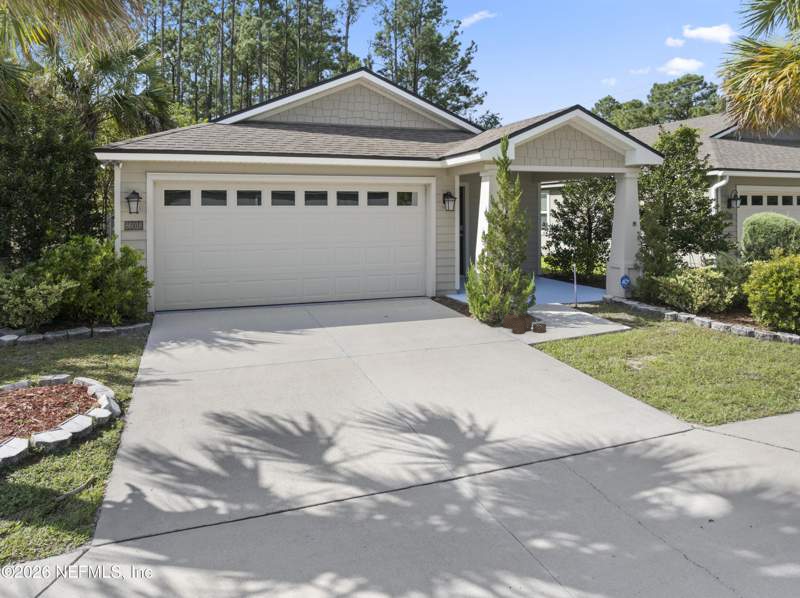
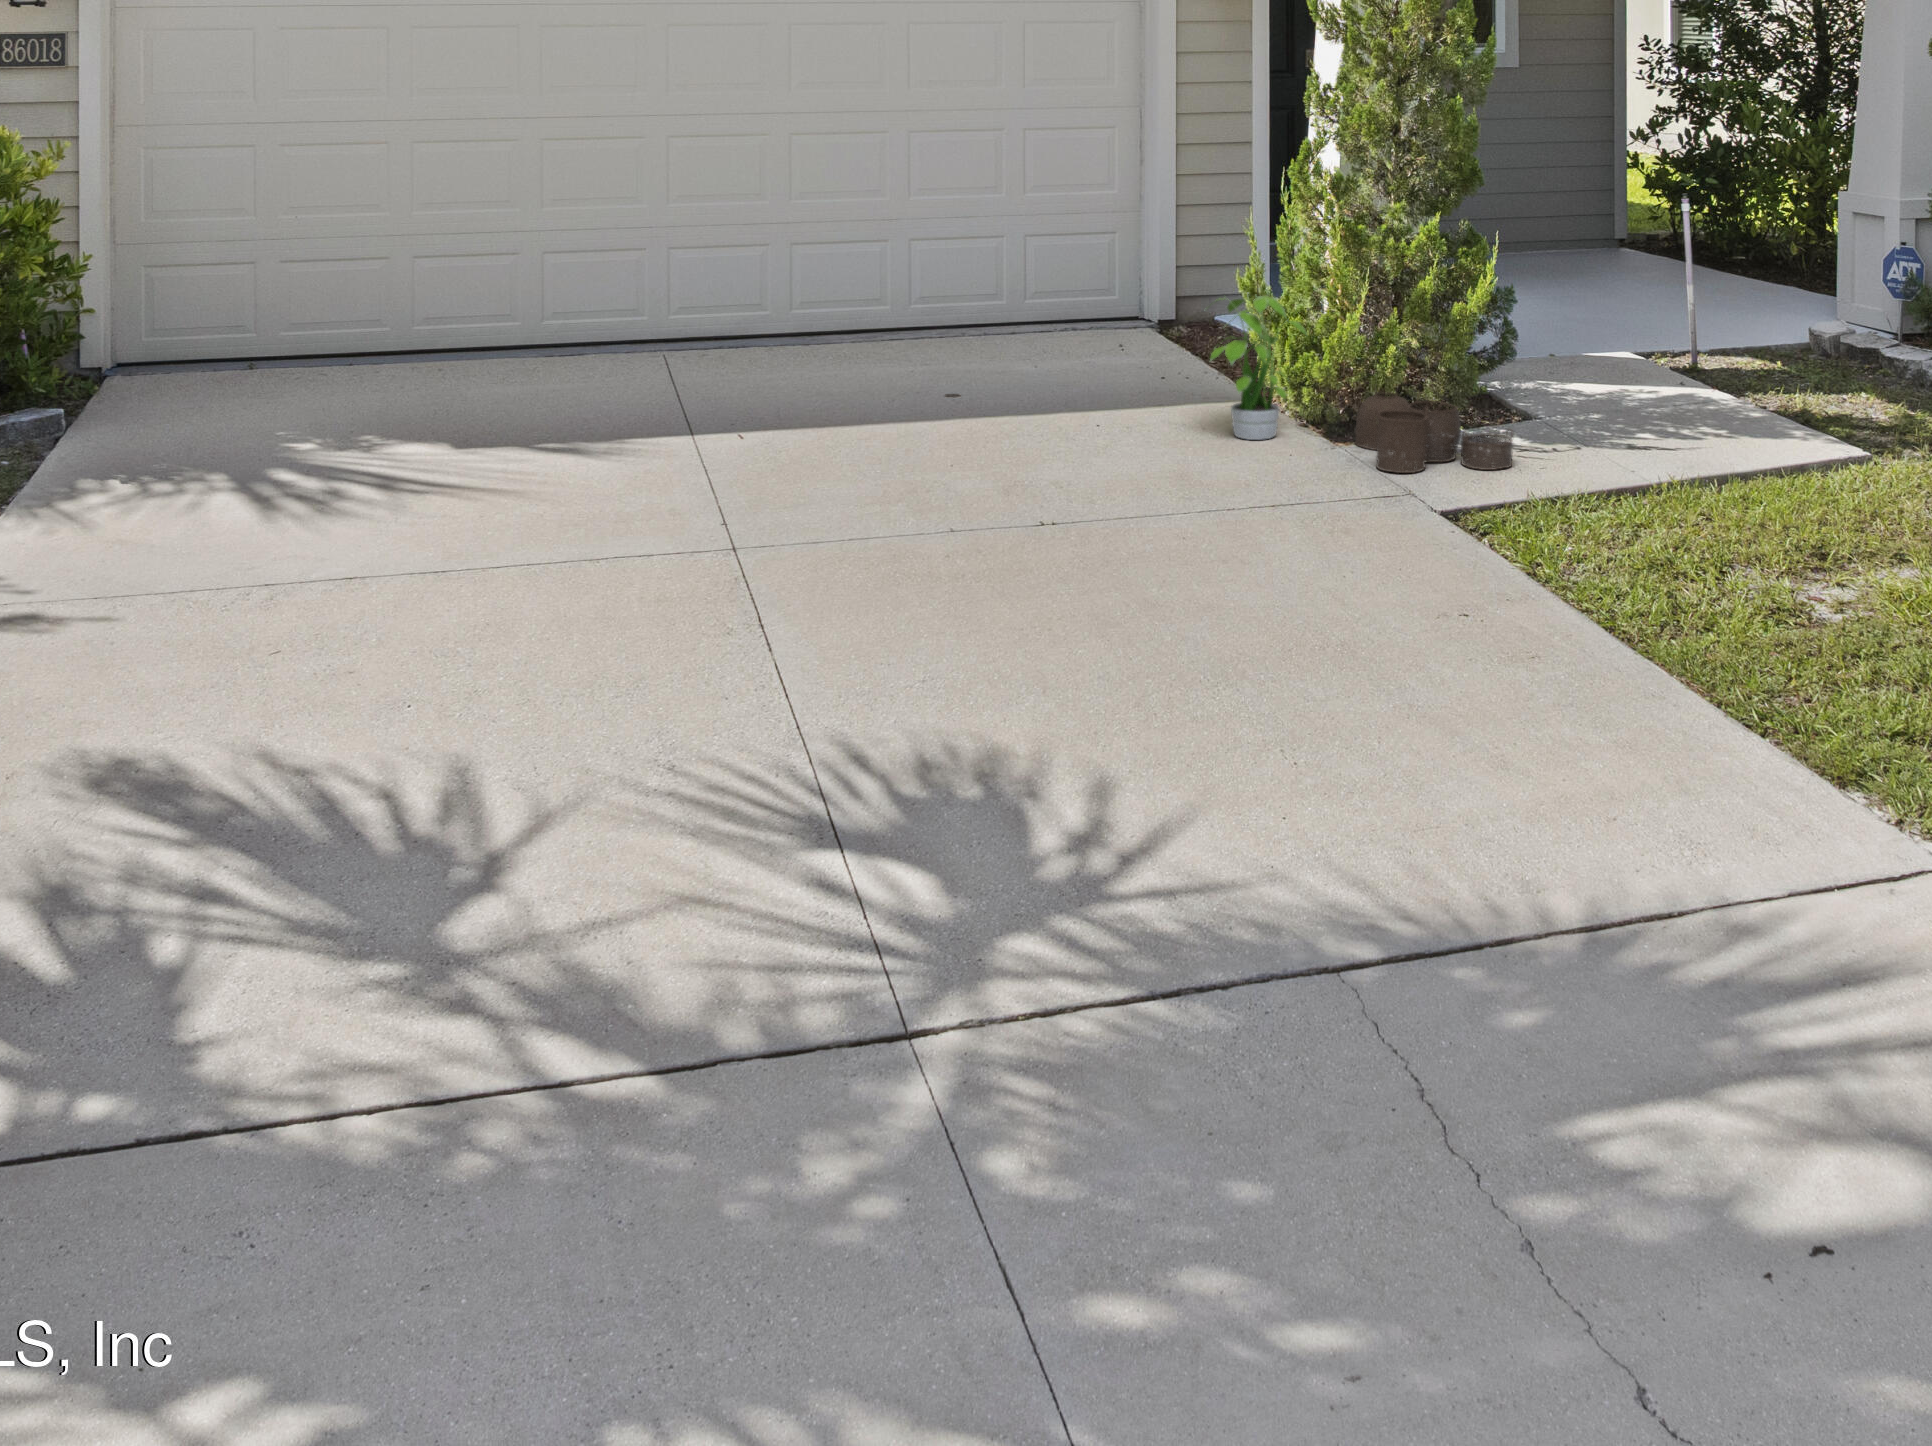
potted plant: none [464,287,490,327] -> present [1210,296,1306,440]

